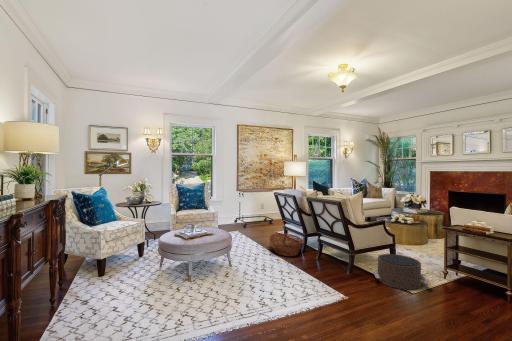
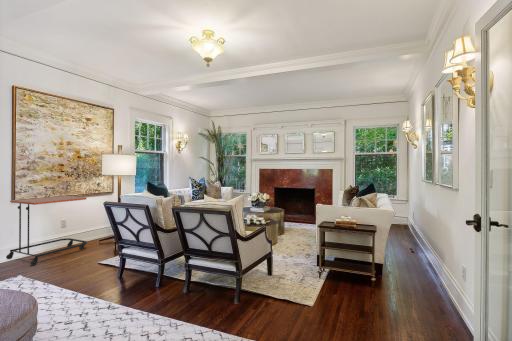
basket: present [269,233,304,256] -> none [101,263,164,302]
pouf: present [373,254,430,290] -> none [262,264,322,306]

